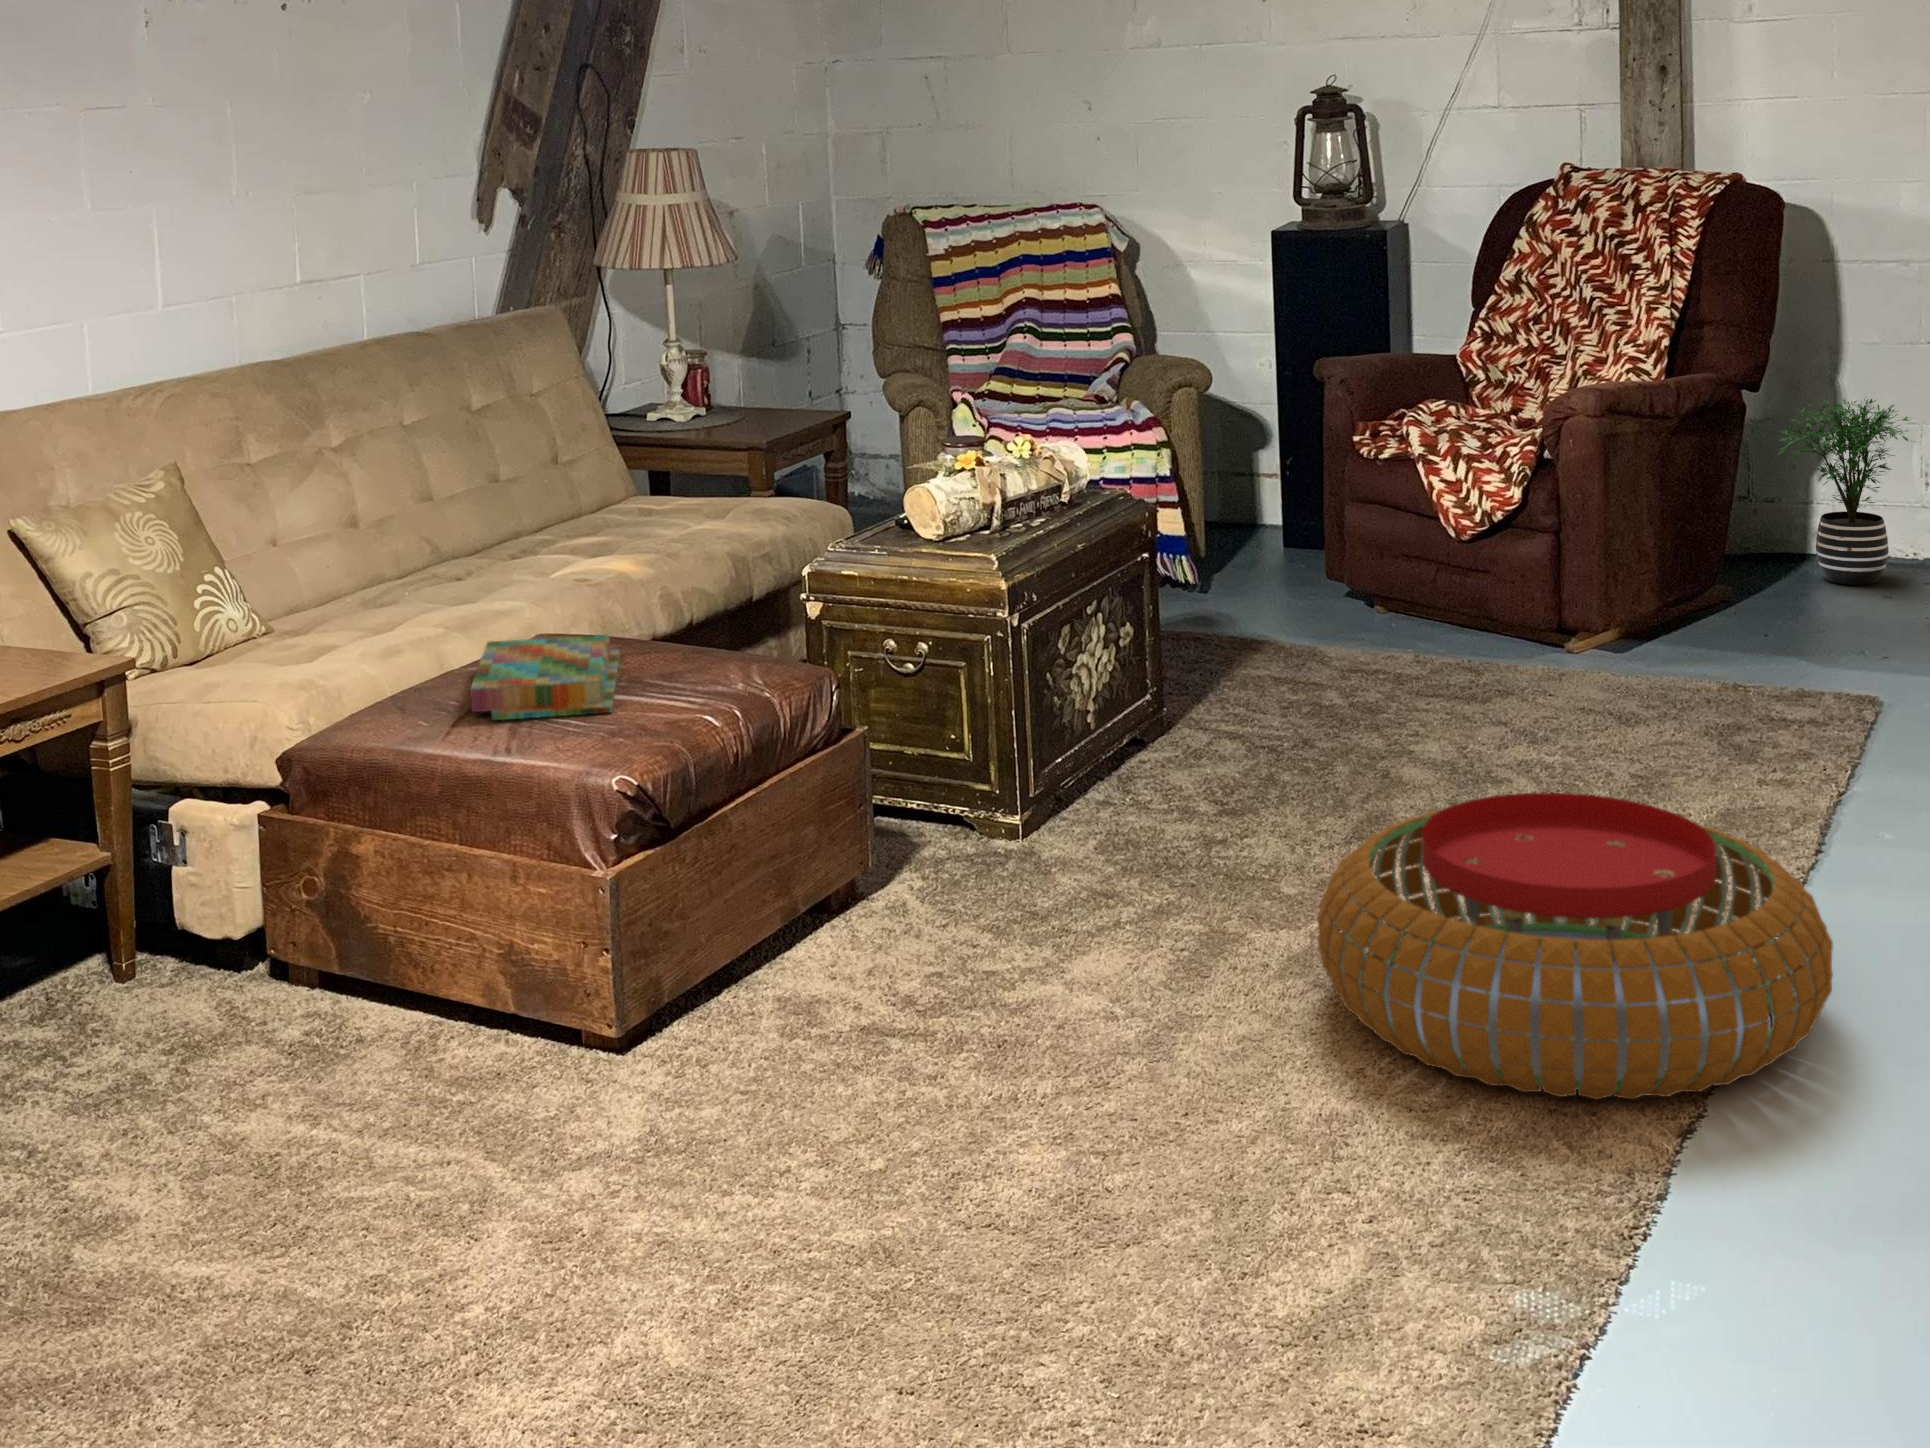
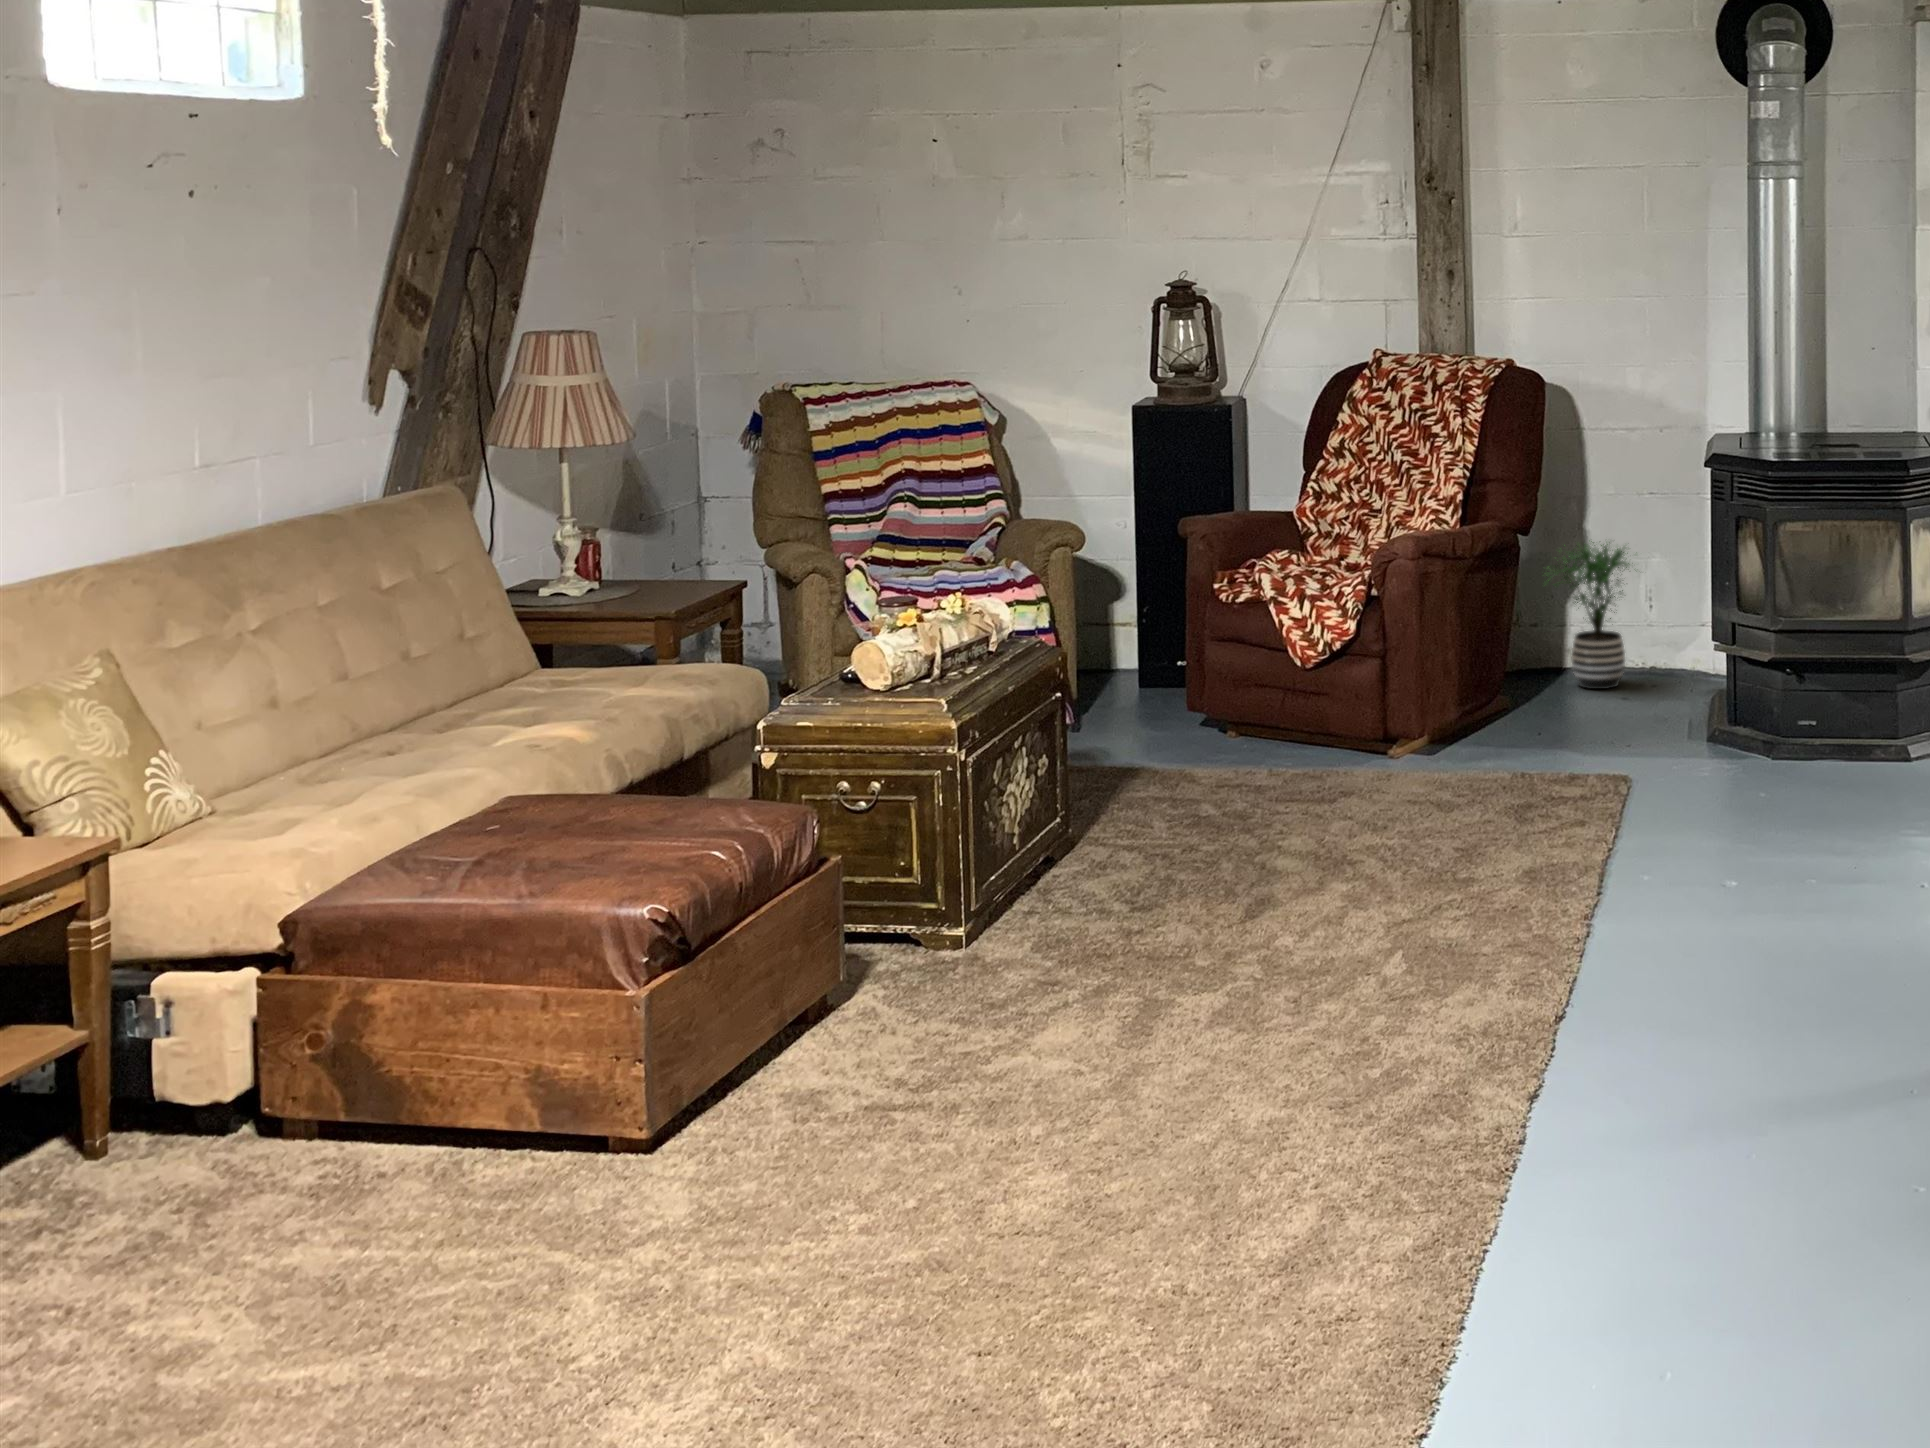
board game: present [470,634,620,720] -> none [477,786,624,868]
pouf: present [1317,793,1833,1100] -> none [1245,855,1627,1082]

